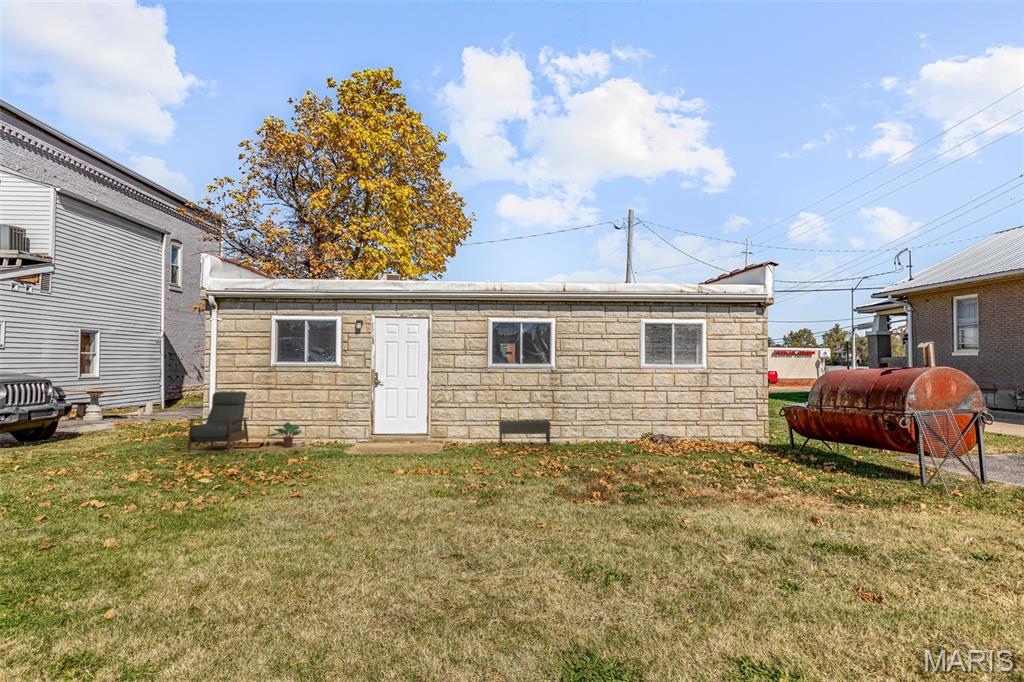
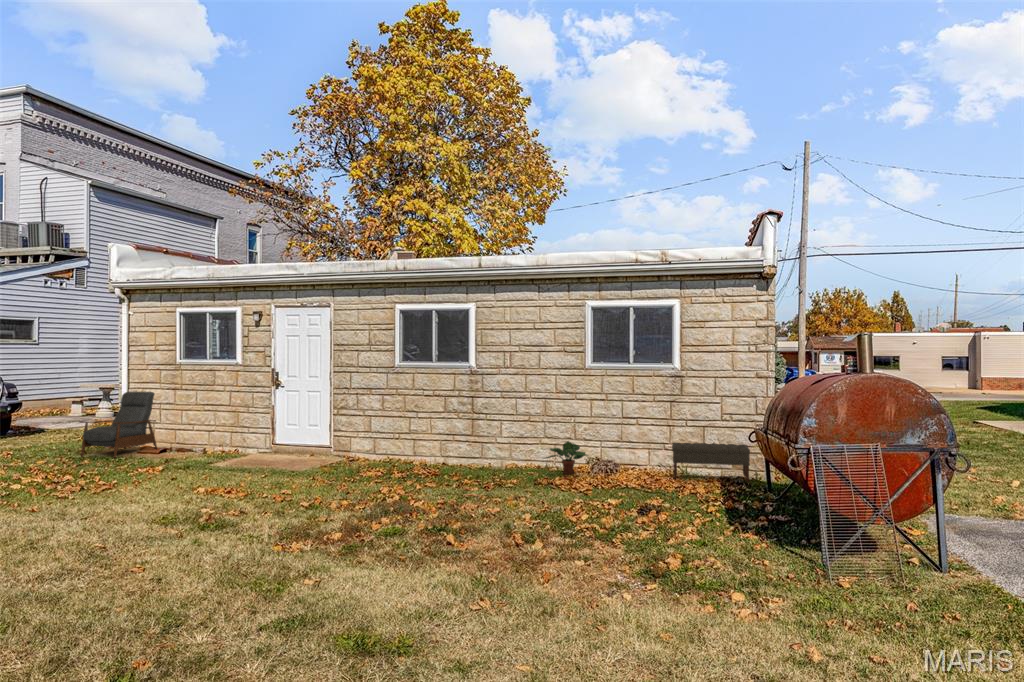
bench: present [499,420,551,445] -> present [672,443,750,482]
potted plant: present [267,423,301,447] -> present [543,441,588,474]

